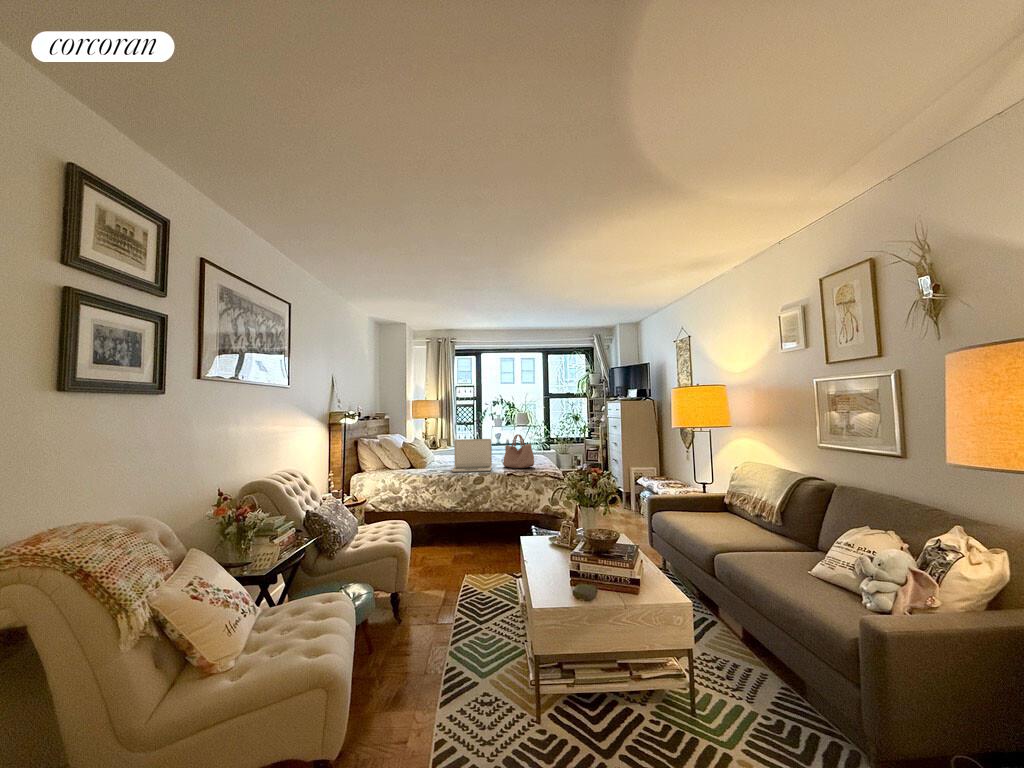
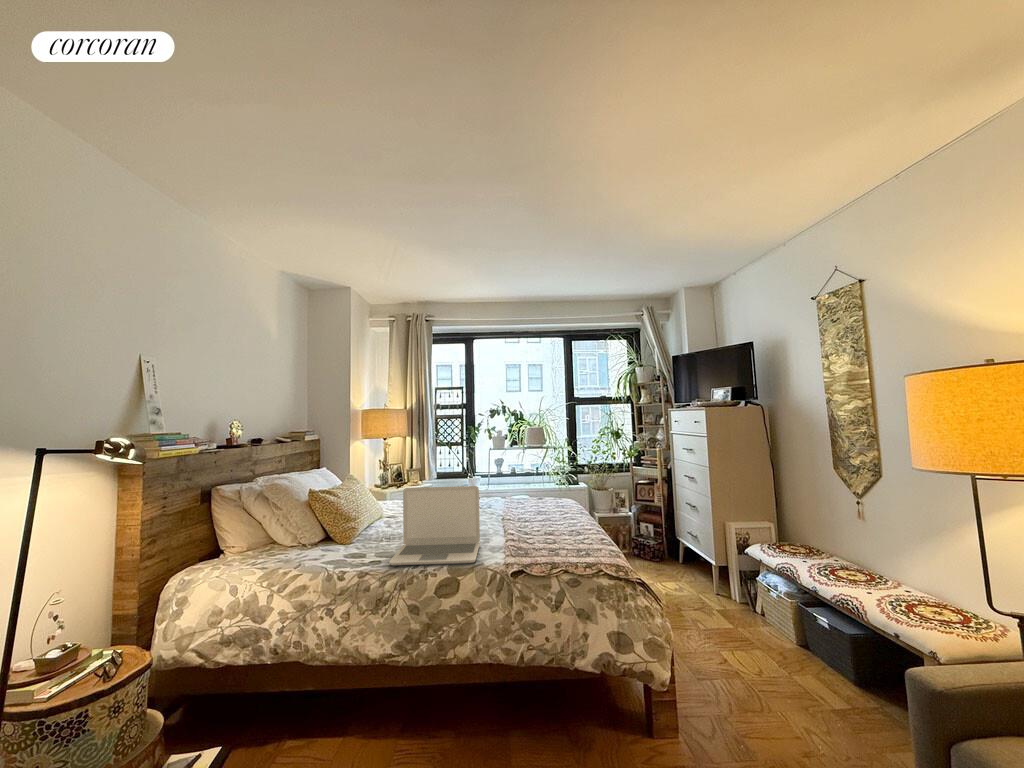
handbag: present [503,434,534,468] -> none [504,477,569,551]

